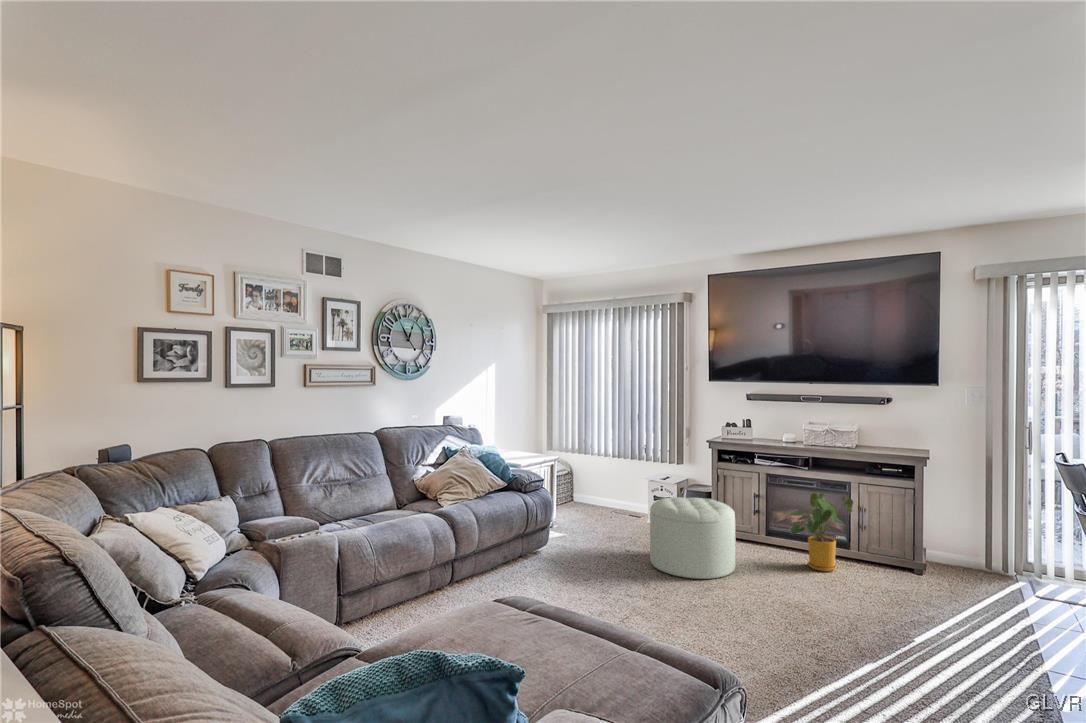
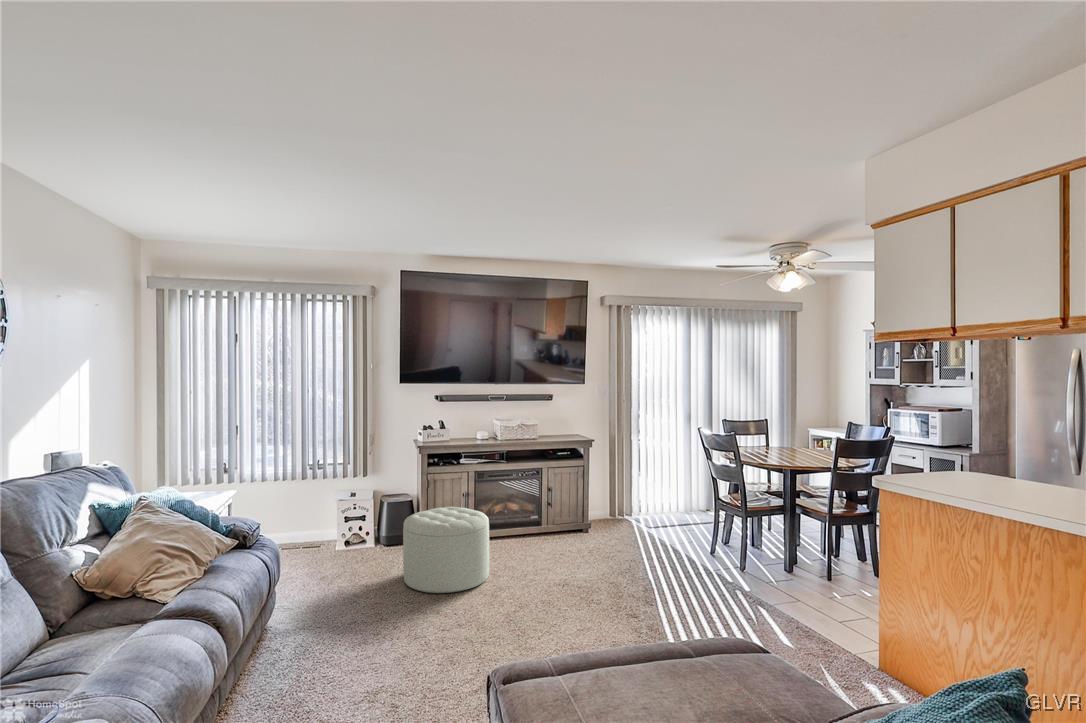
house plant: present [789,493,853,572] -> none [513,481,557,550]

